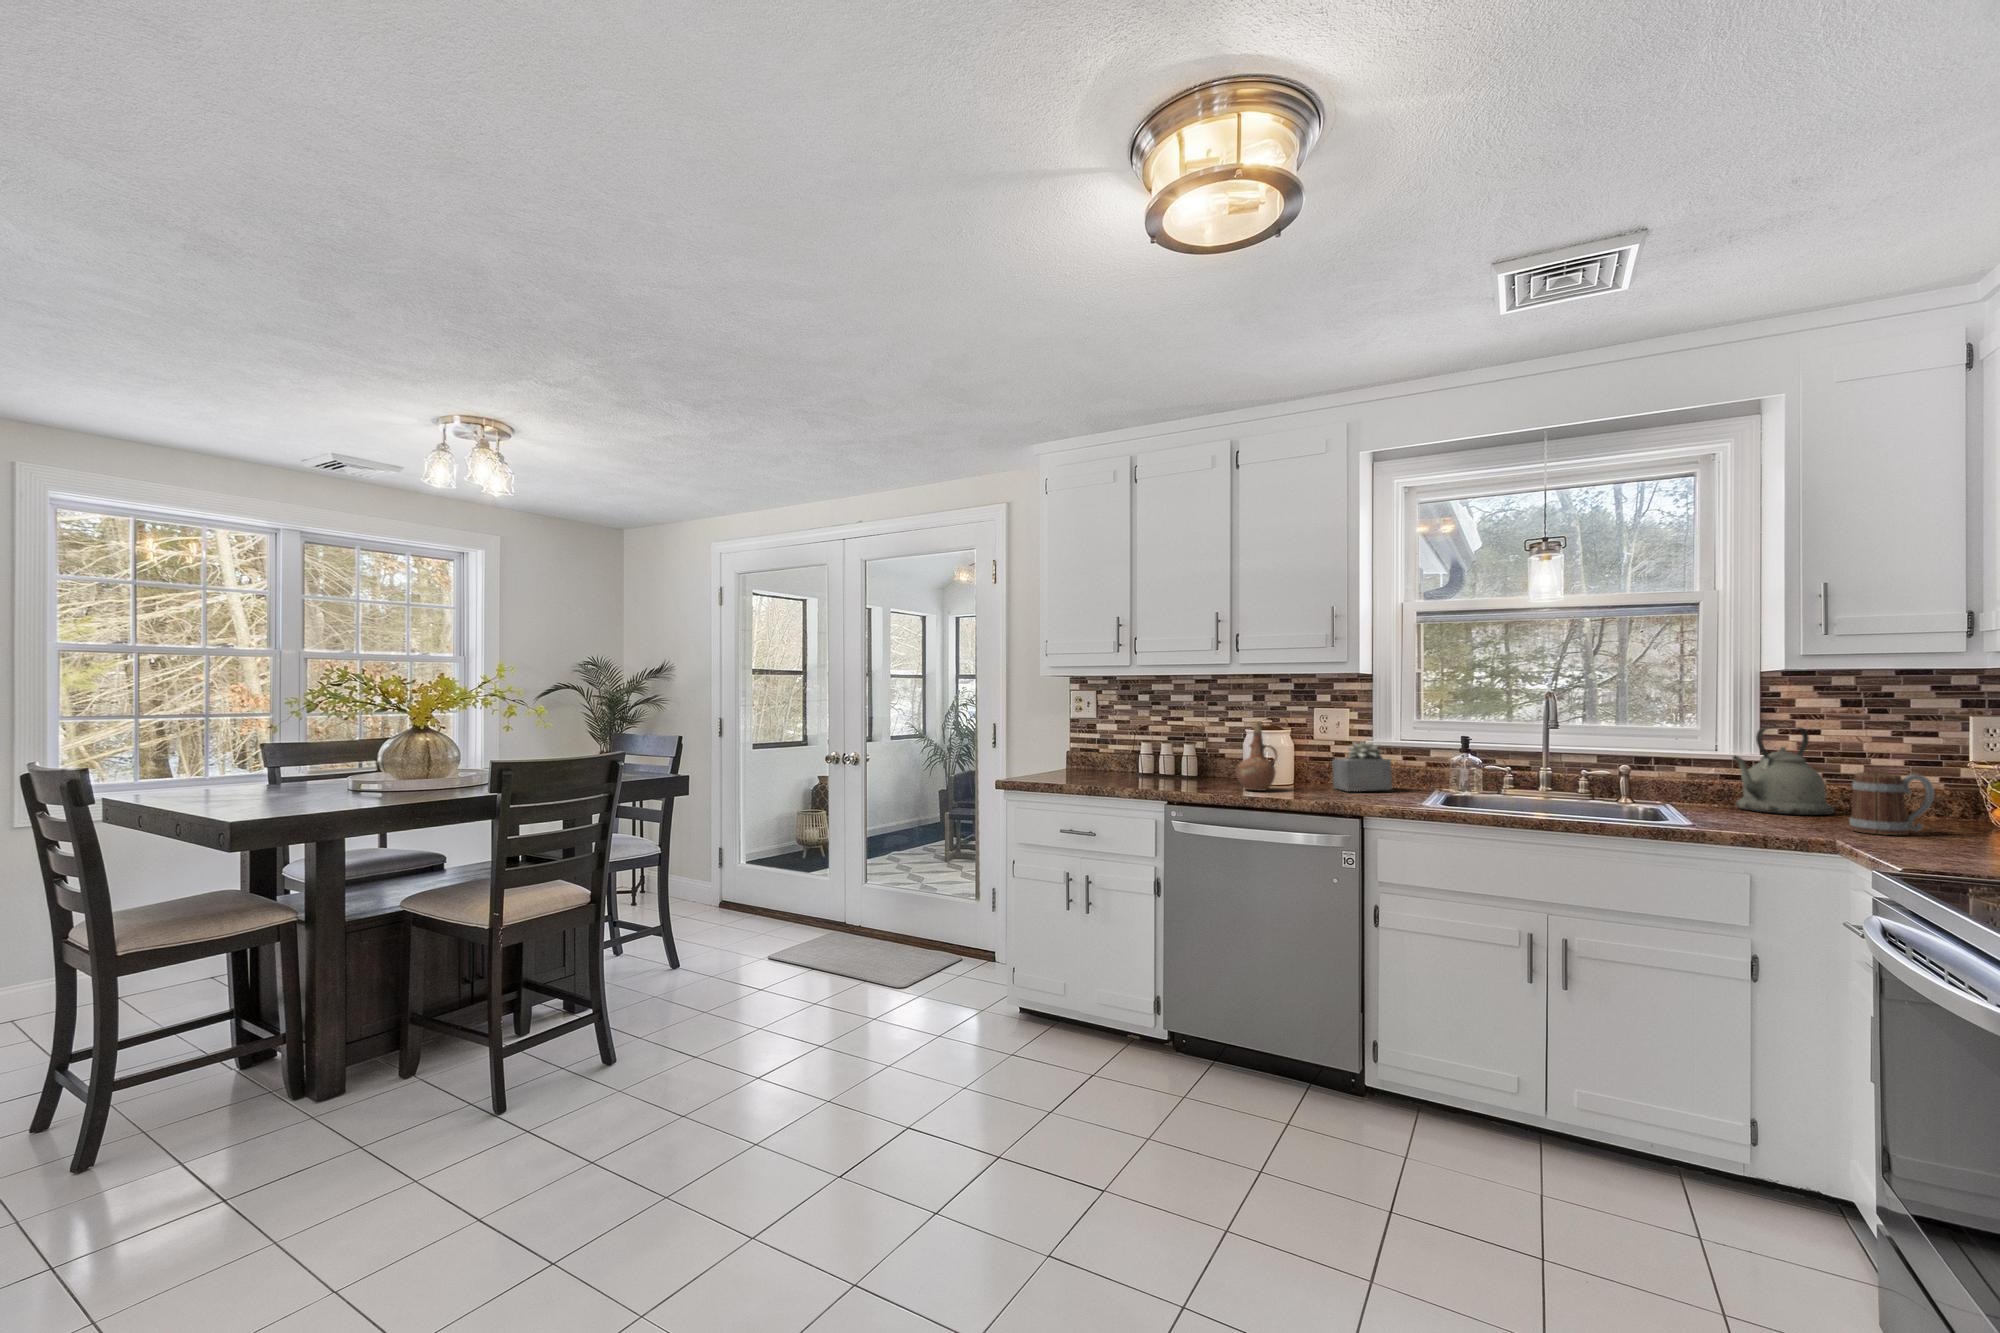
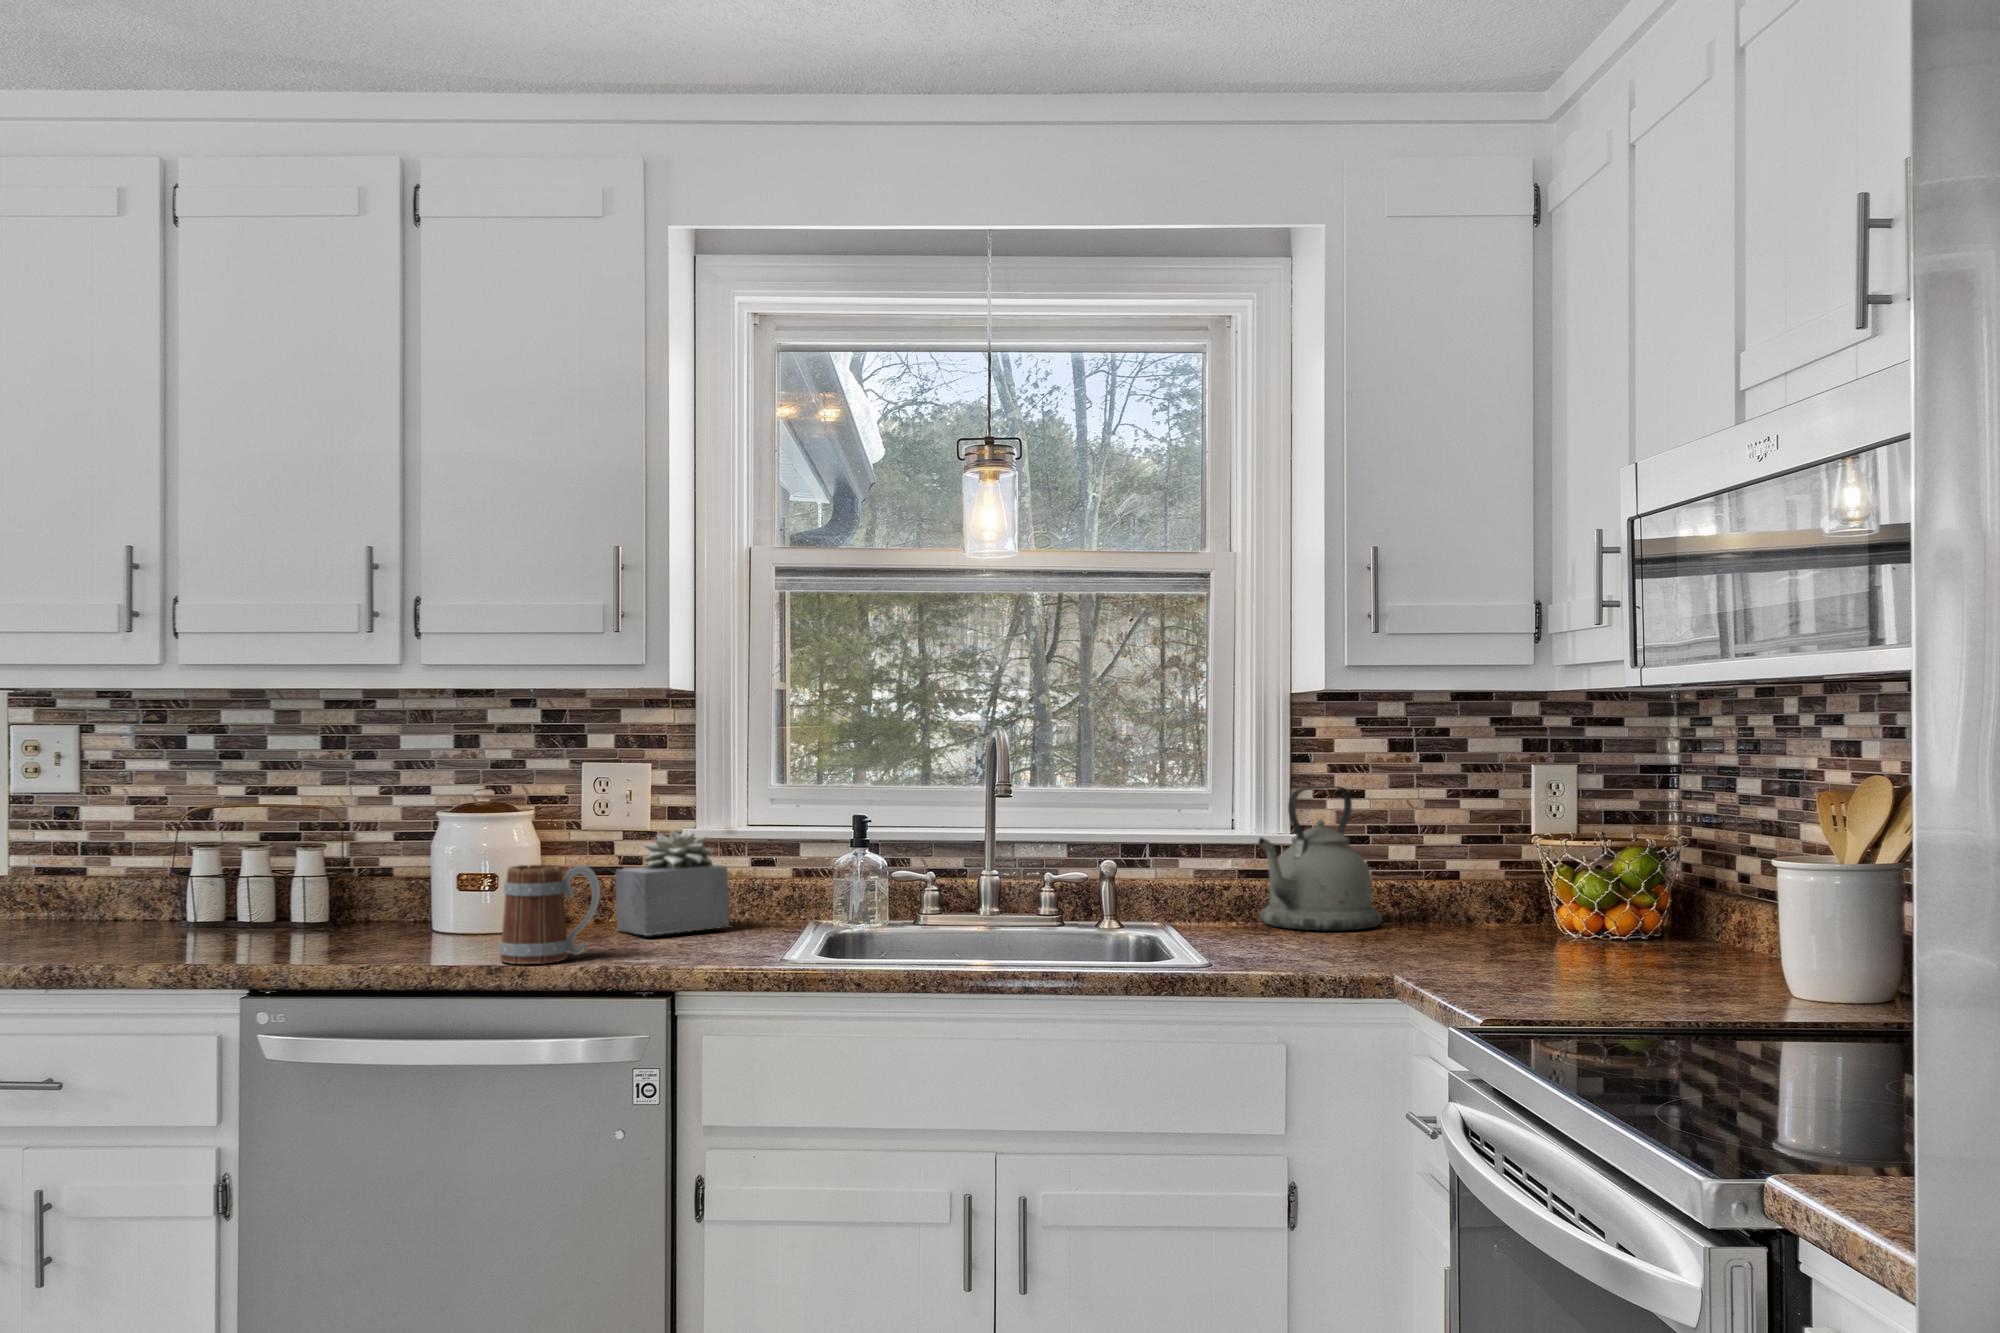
ceramic pitcher: present [1236,722,1277,791] -> none [413,798,504,947]
mug: present [1849,772,1934,835] -> present [499,865,600,964]

